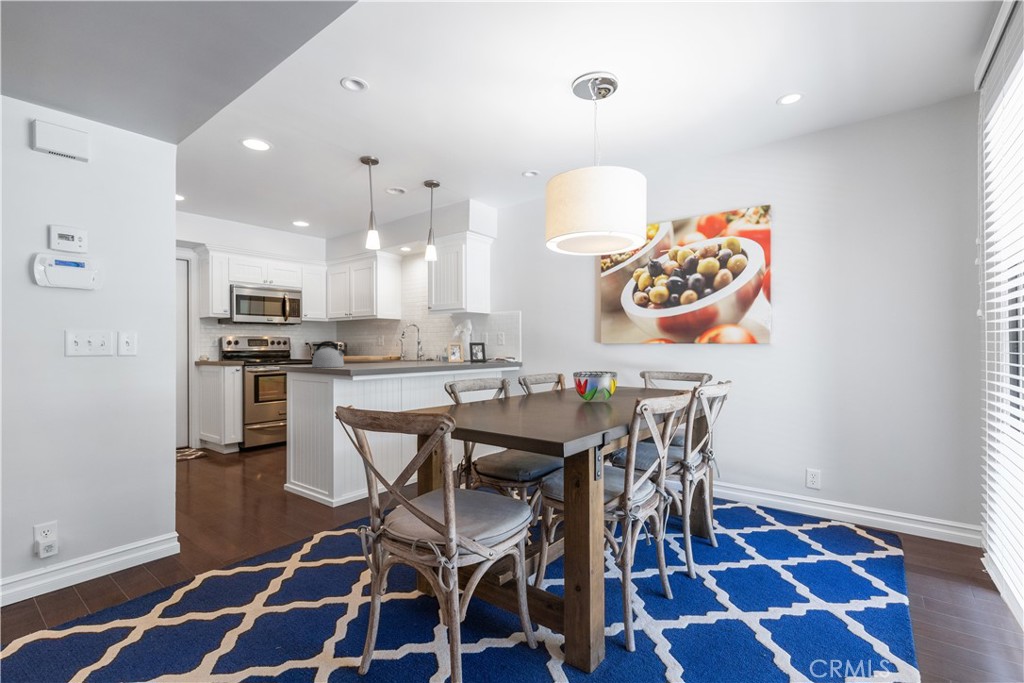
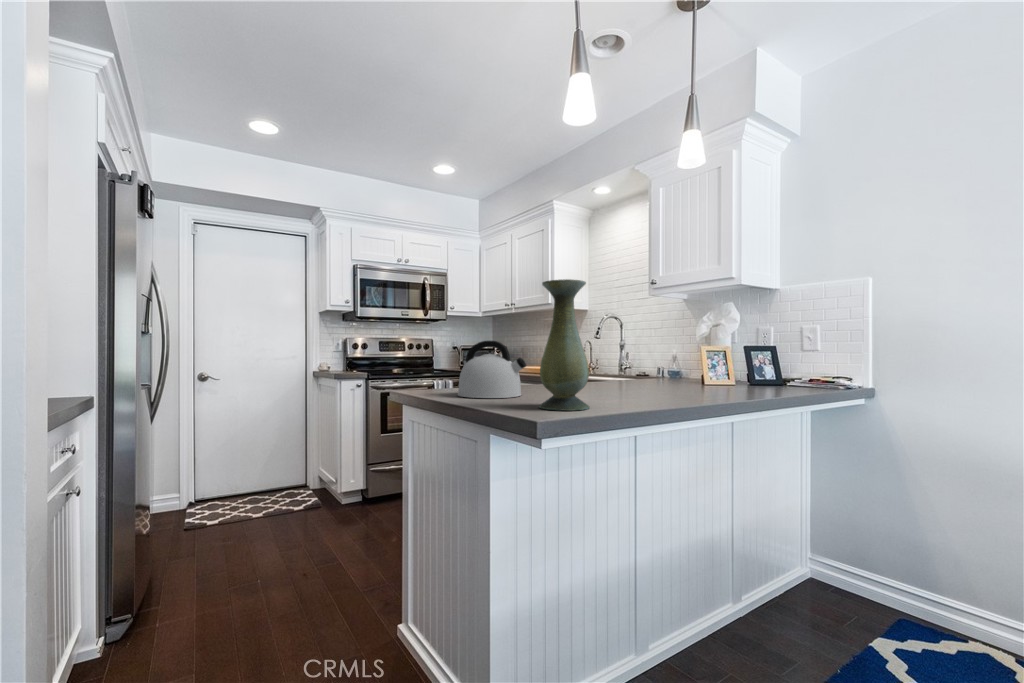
vase: none [348,318,369,369] -> present [539,279,589,411]

